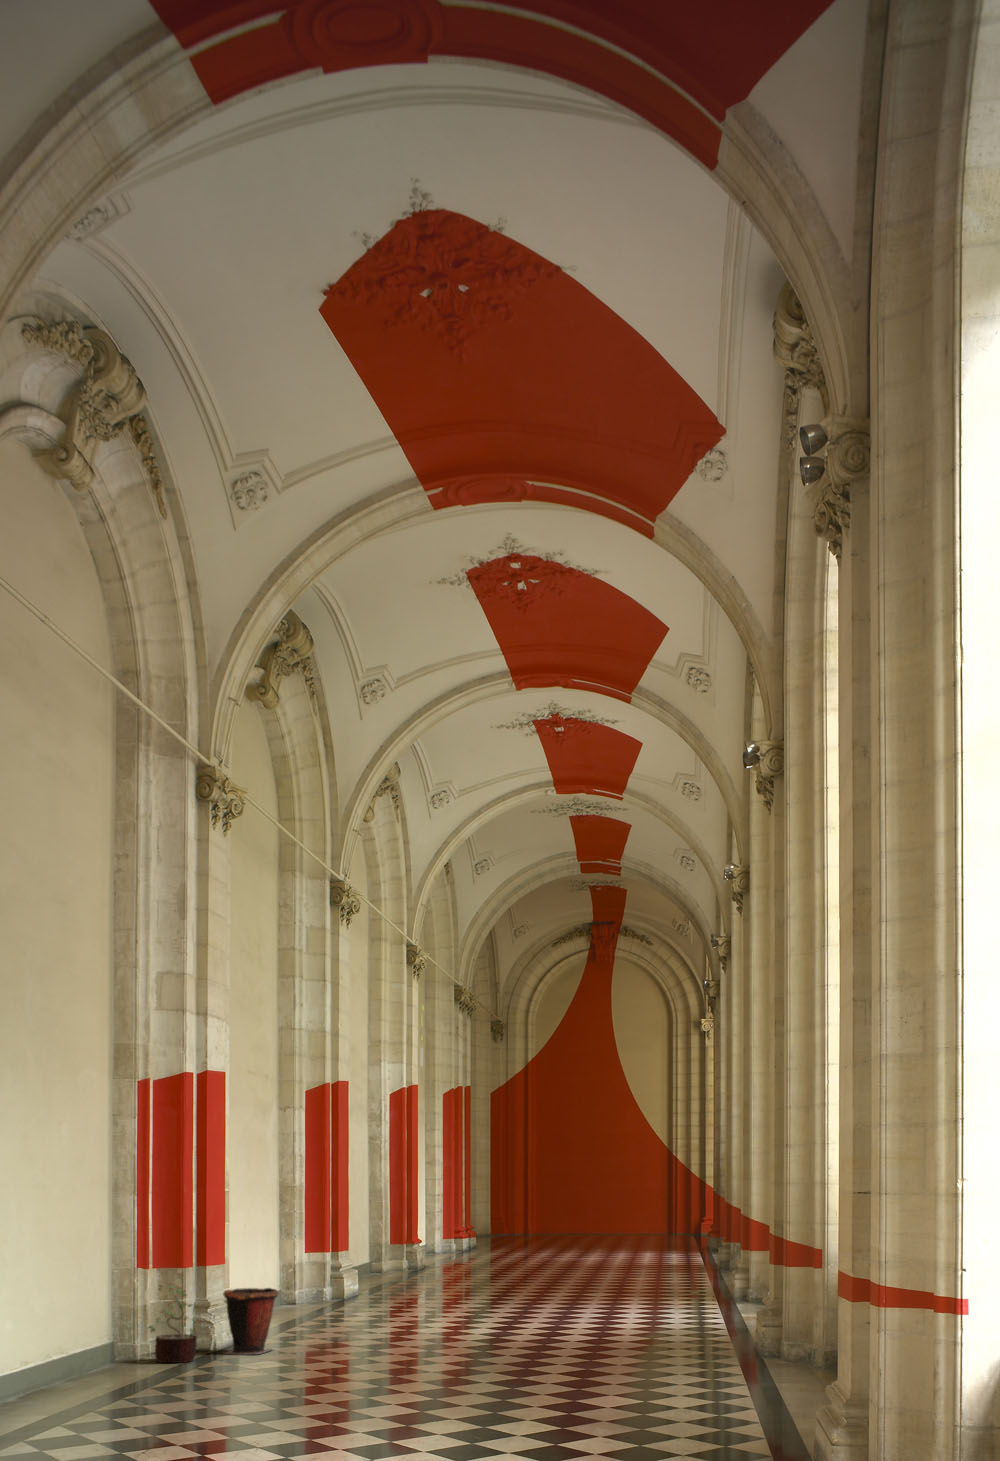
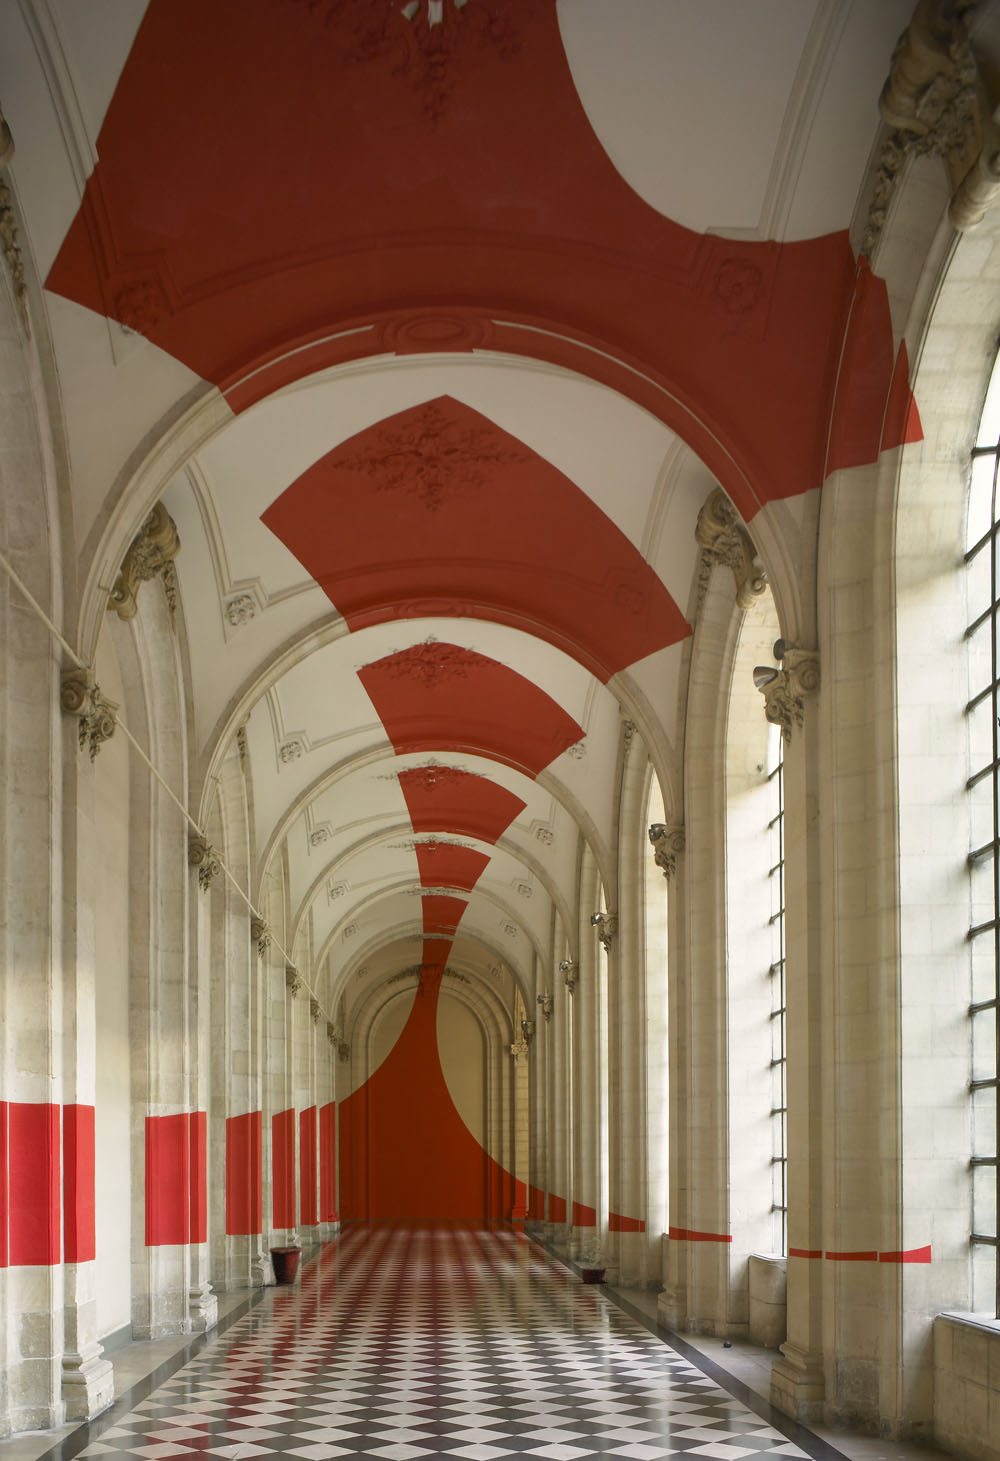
decorative plant: present [149,1284,199,1363] -> present [582,1237,607,1283]

